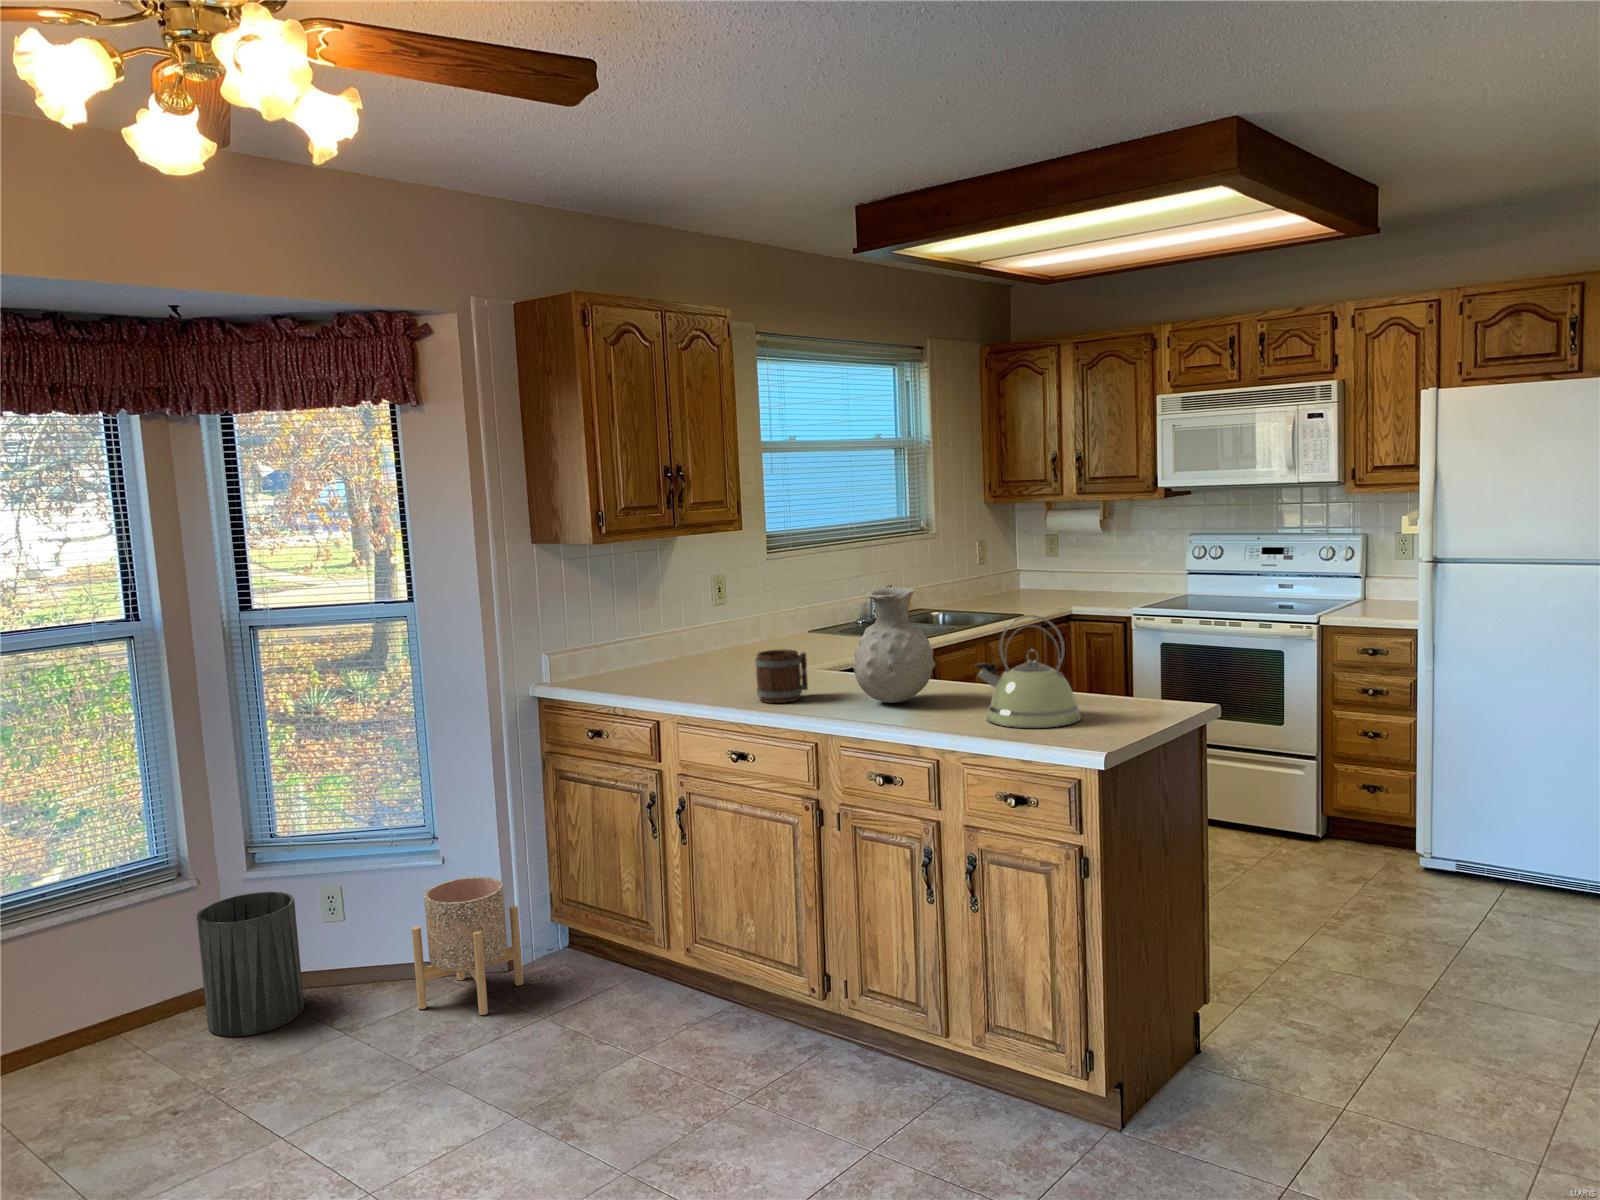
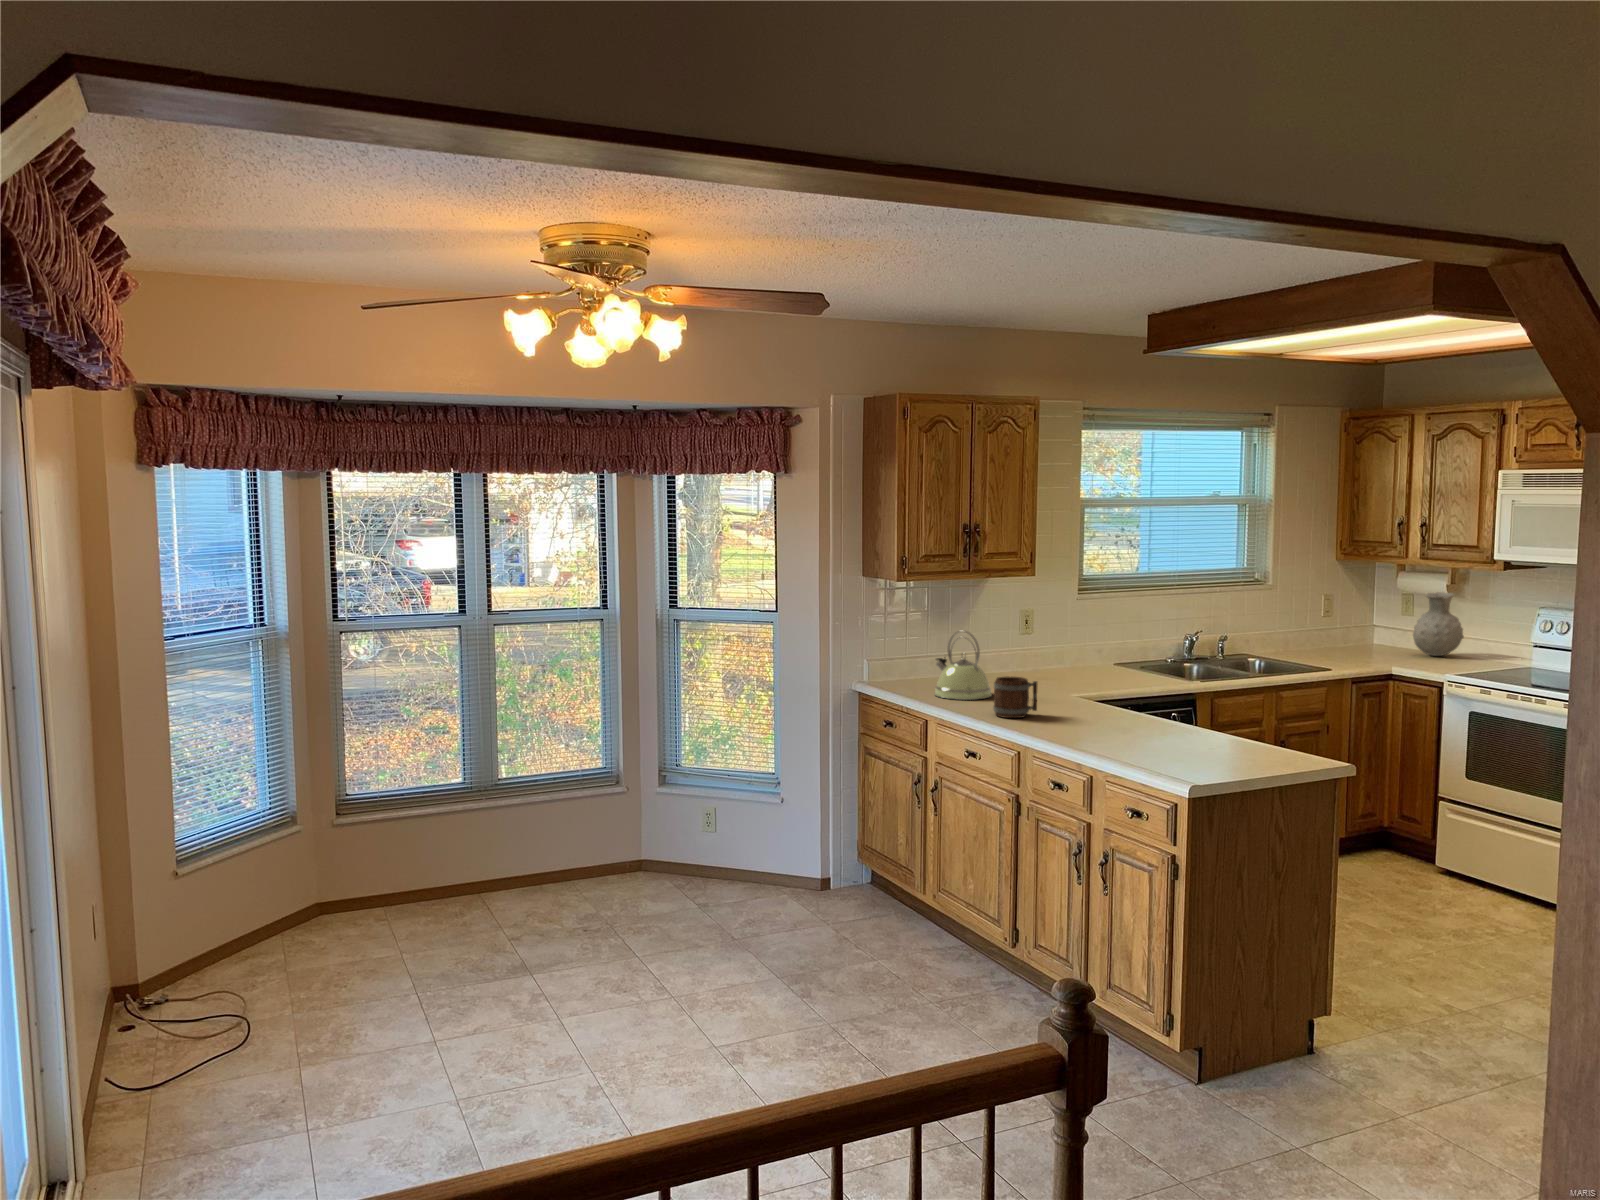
vase: present [853,587,935,703] -> present [1413,592,1464,656]
kettle: present [975,615,1081,728] -> present [935,630,992,700]
planter: present [412,877,523,1015] -> none [750,817,827,916]
trash can: present [197,891,304,1037] -> none [621,803,682,897]

